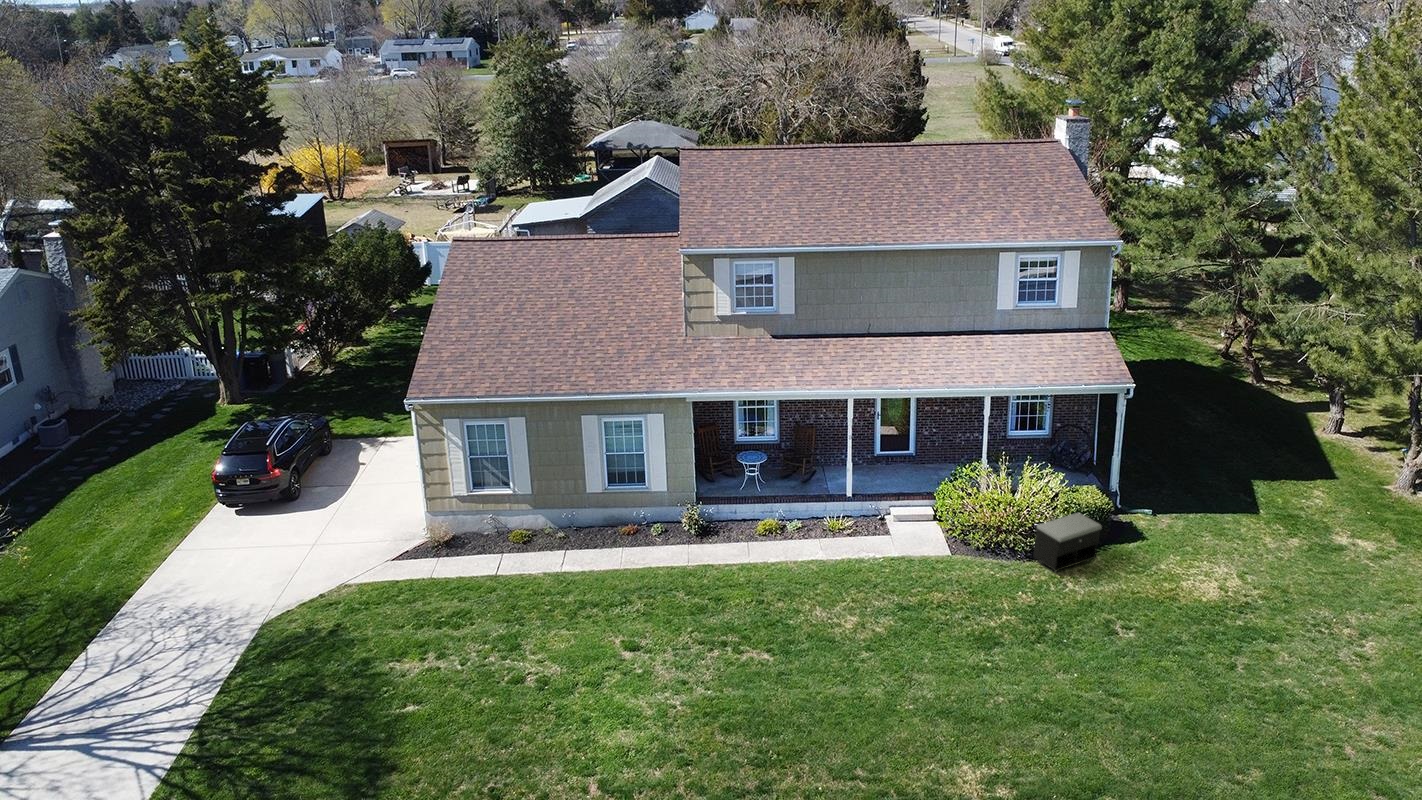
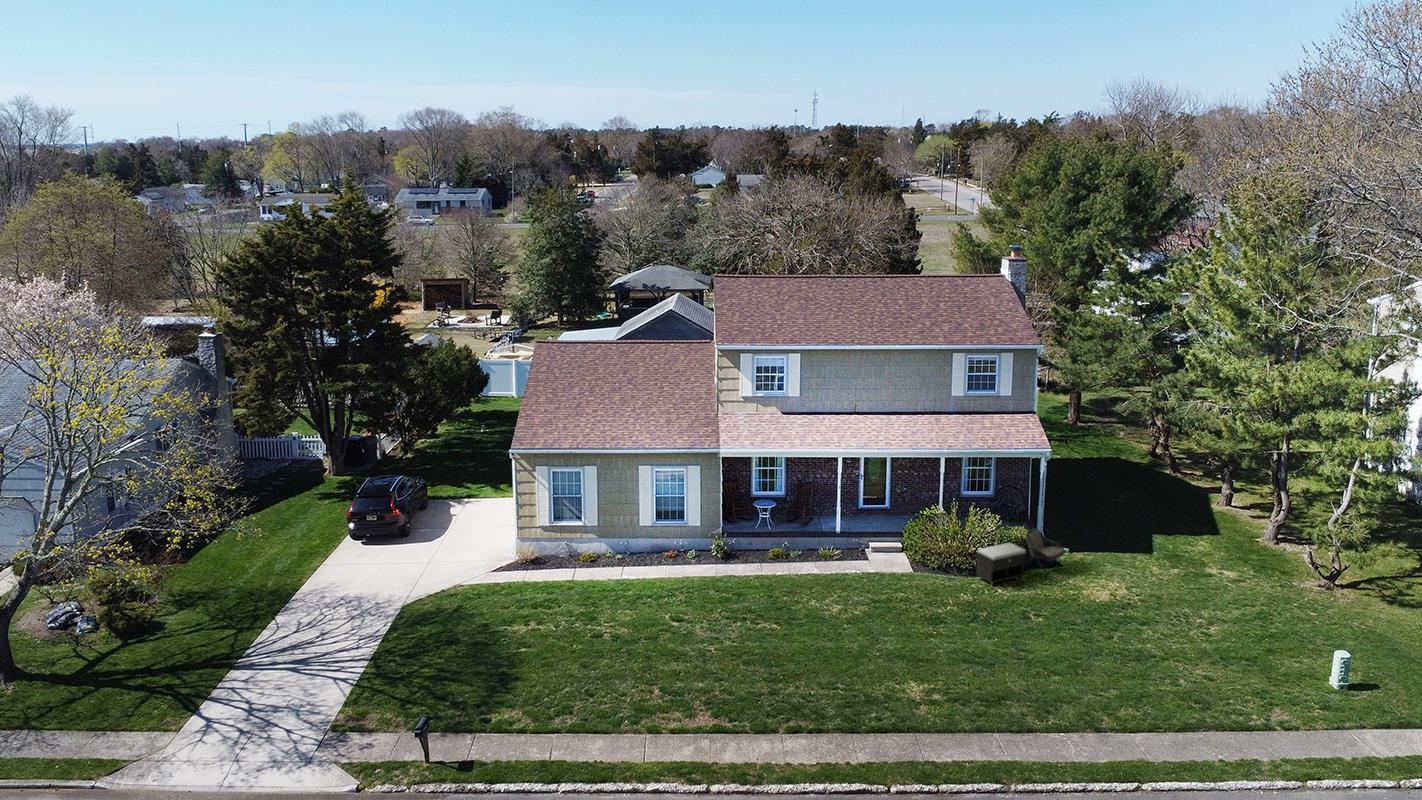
lounge chair: none [1094,491,1151,556] -> present [1026,529,1065,575]

